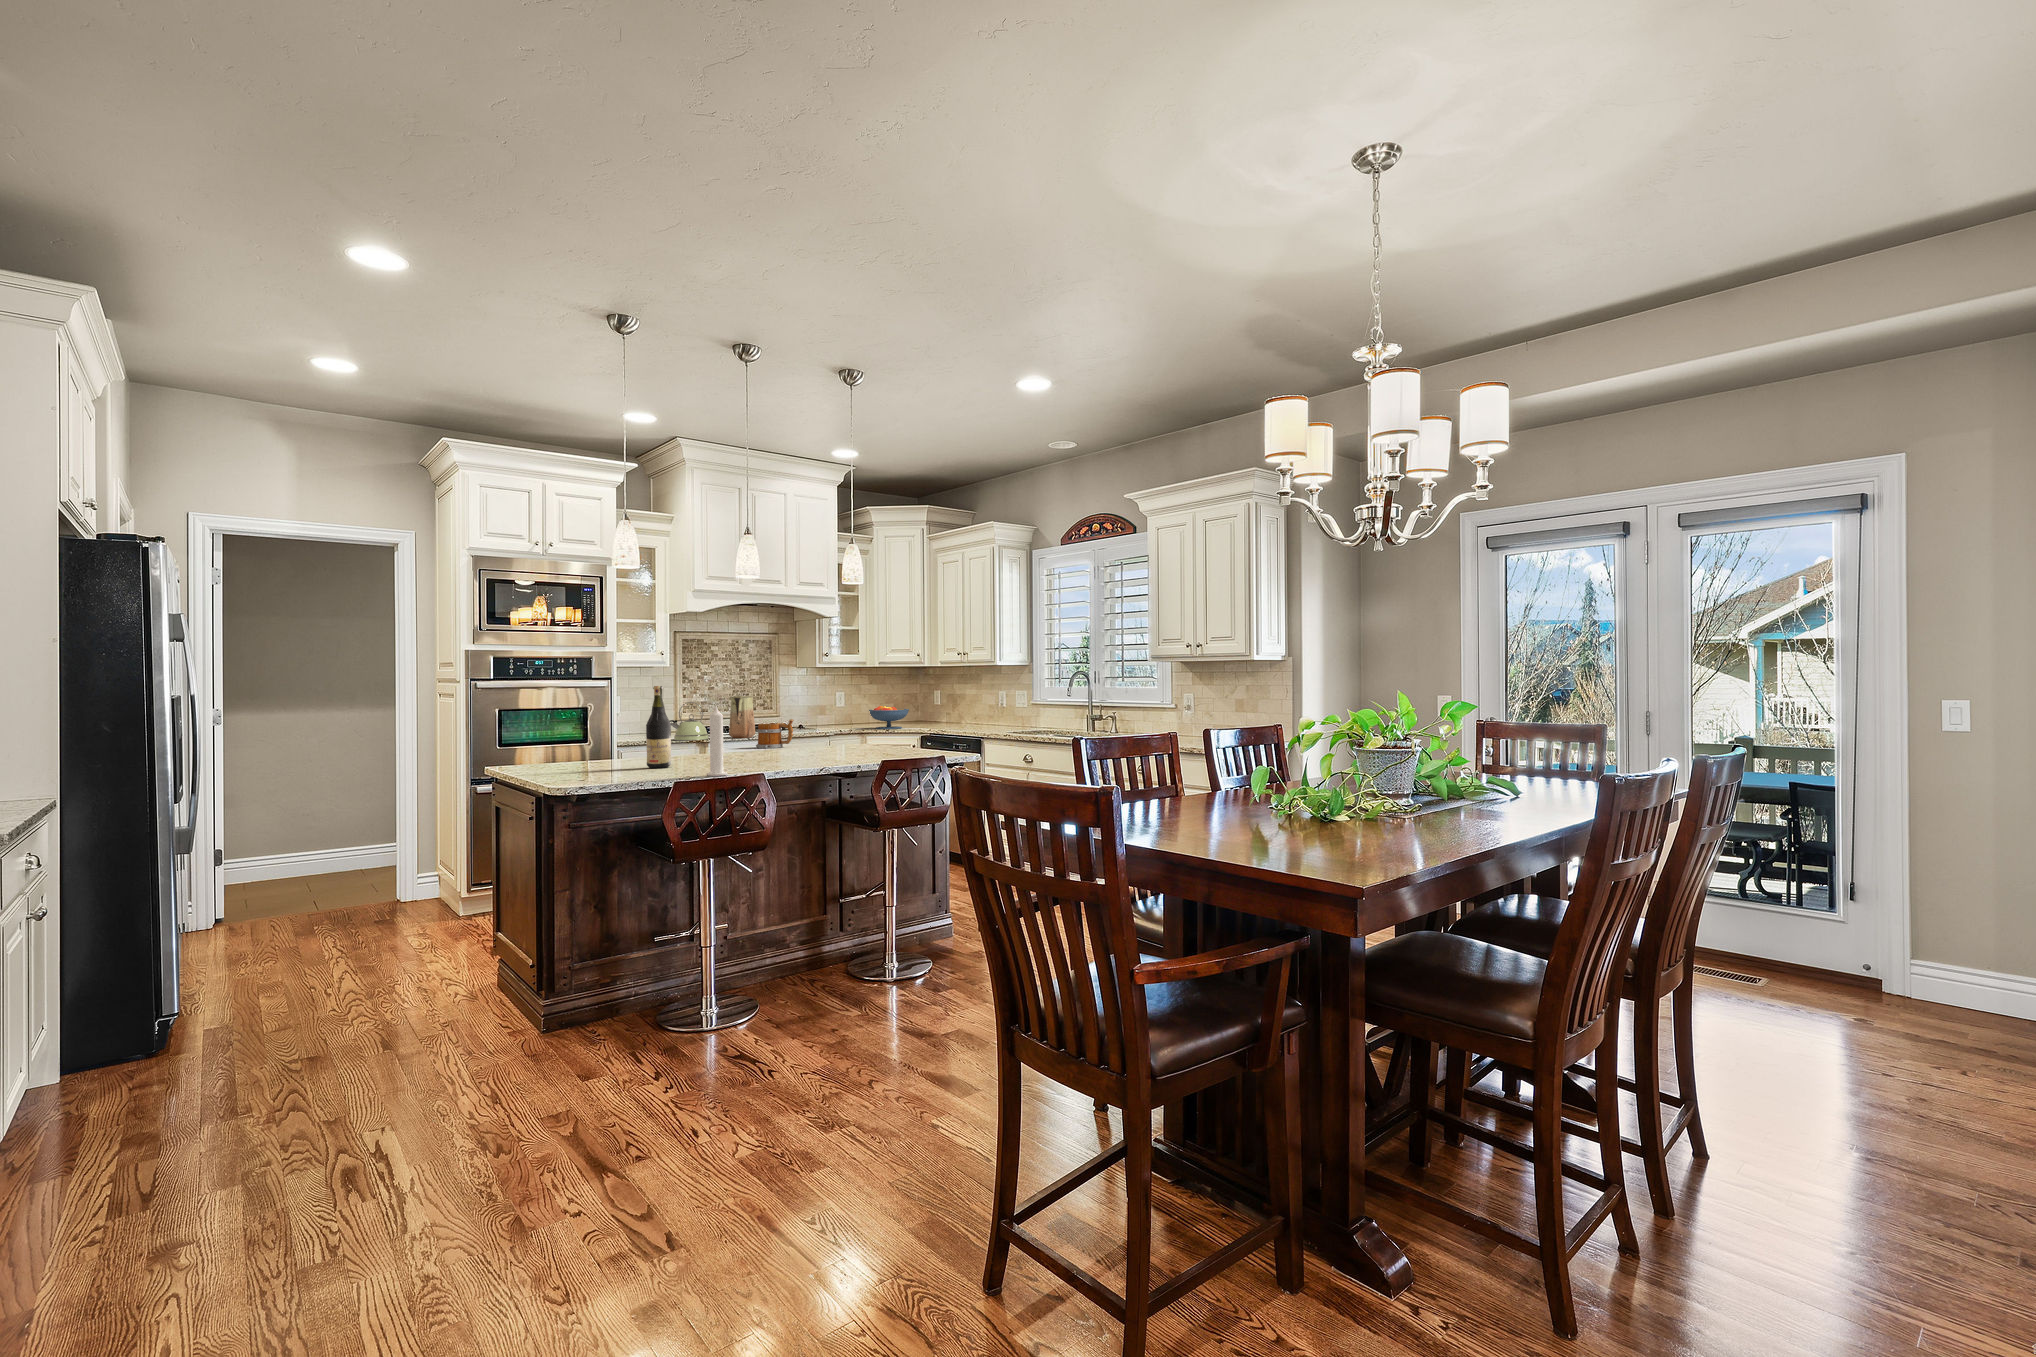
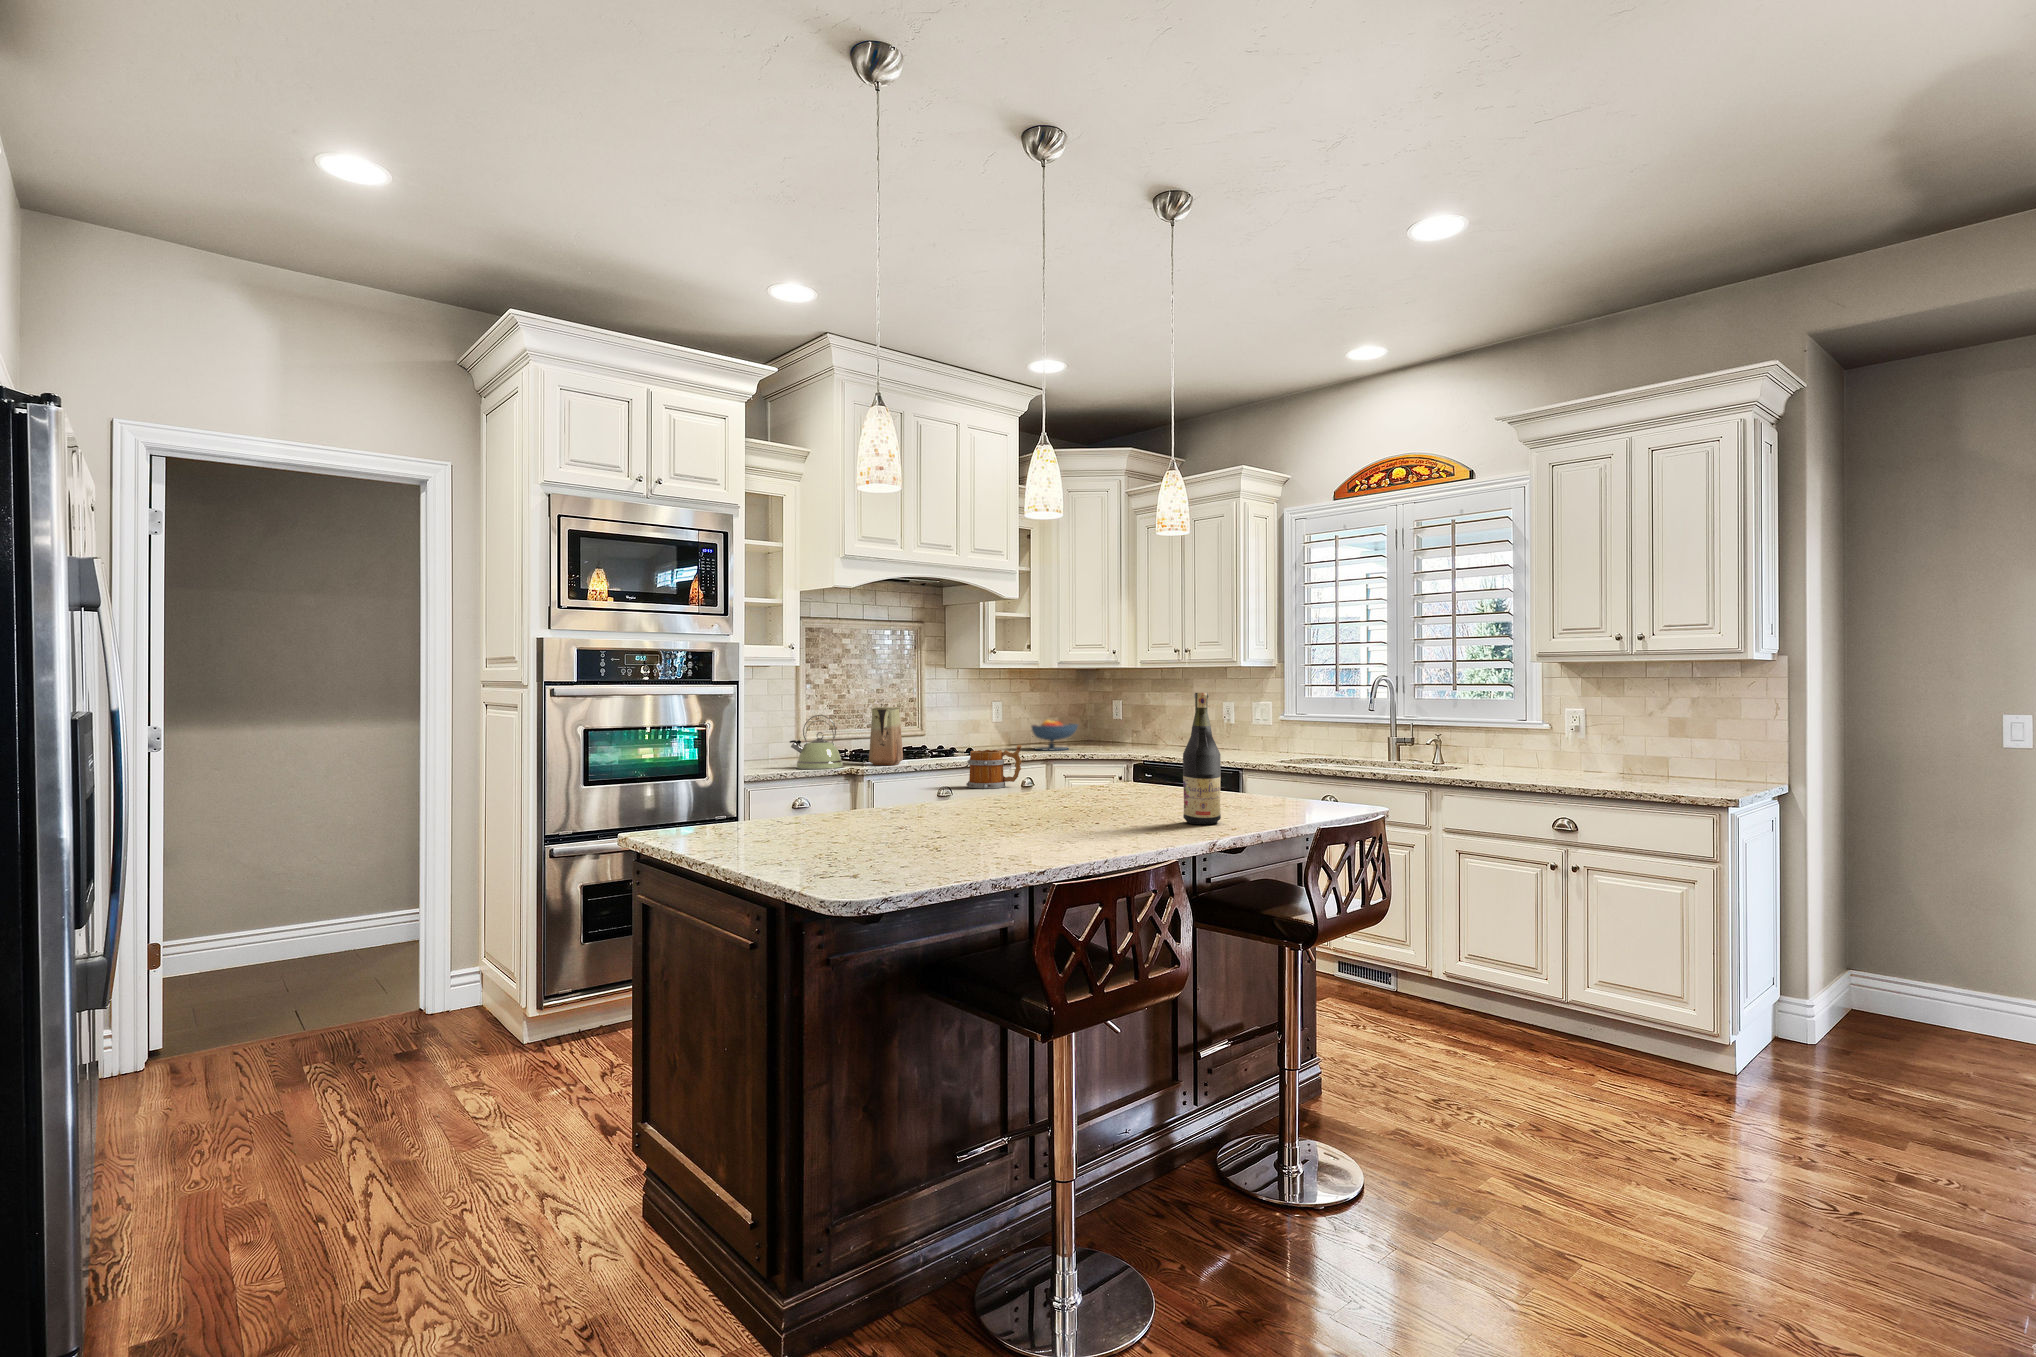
wine bottle: present [646,686,671,768] -> present [1183,693,1221,824]
candle: present [707,706,727,776] -> none [1085,737,1122,871]

